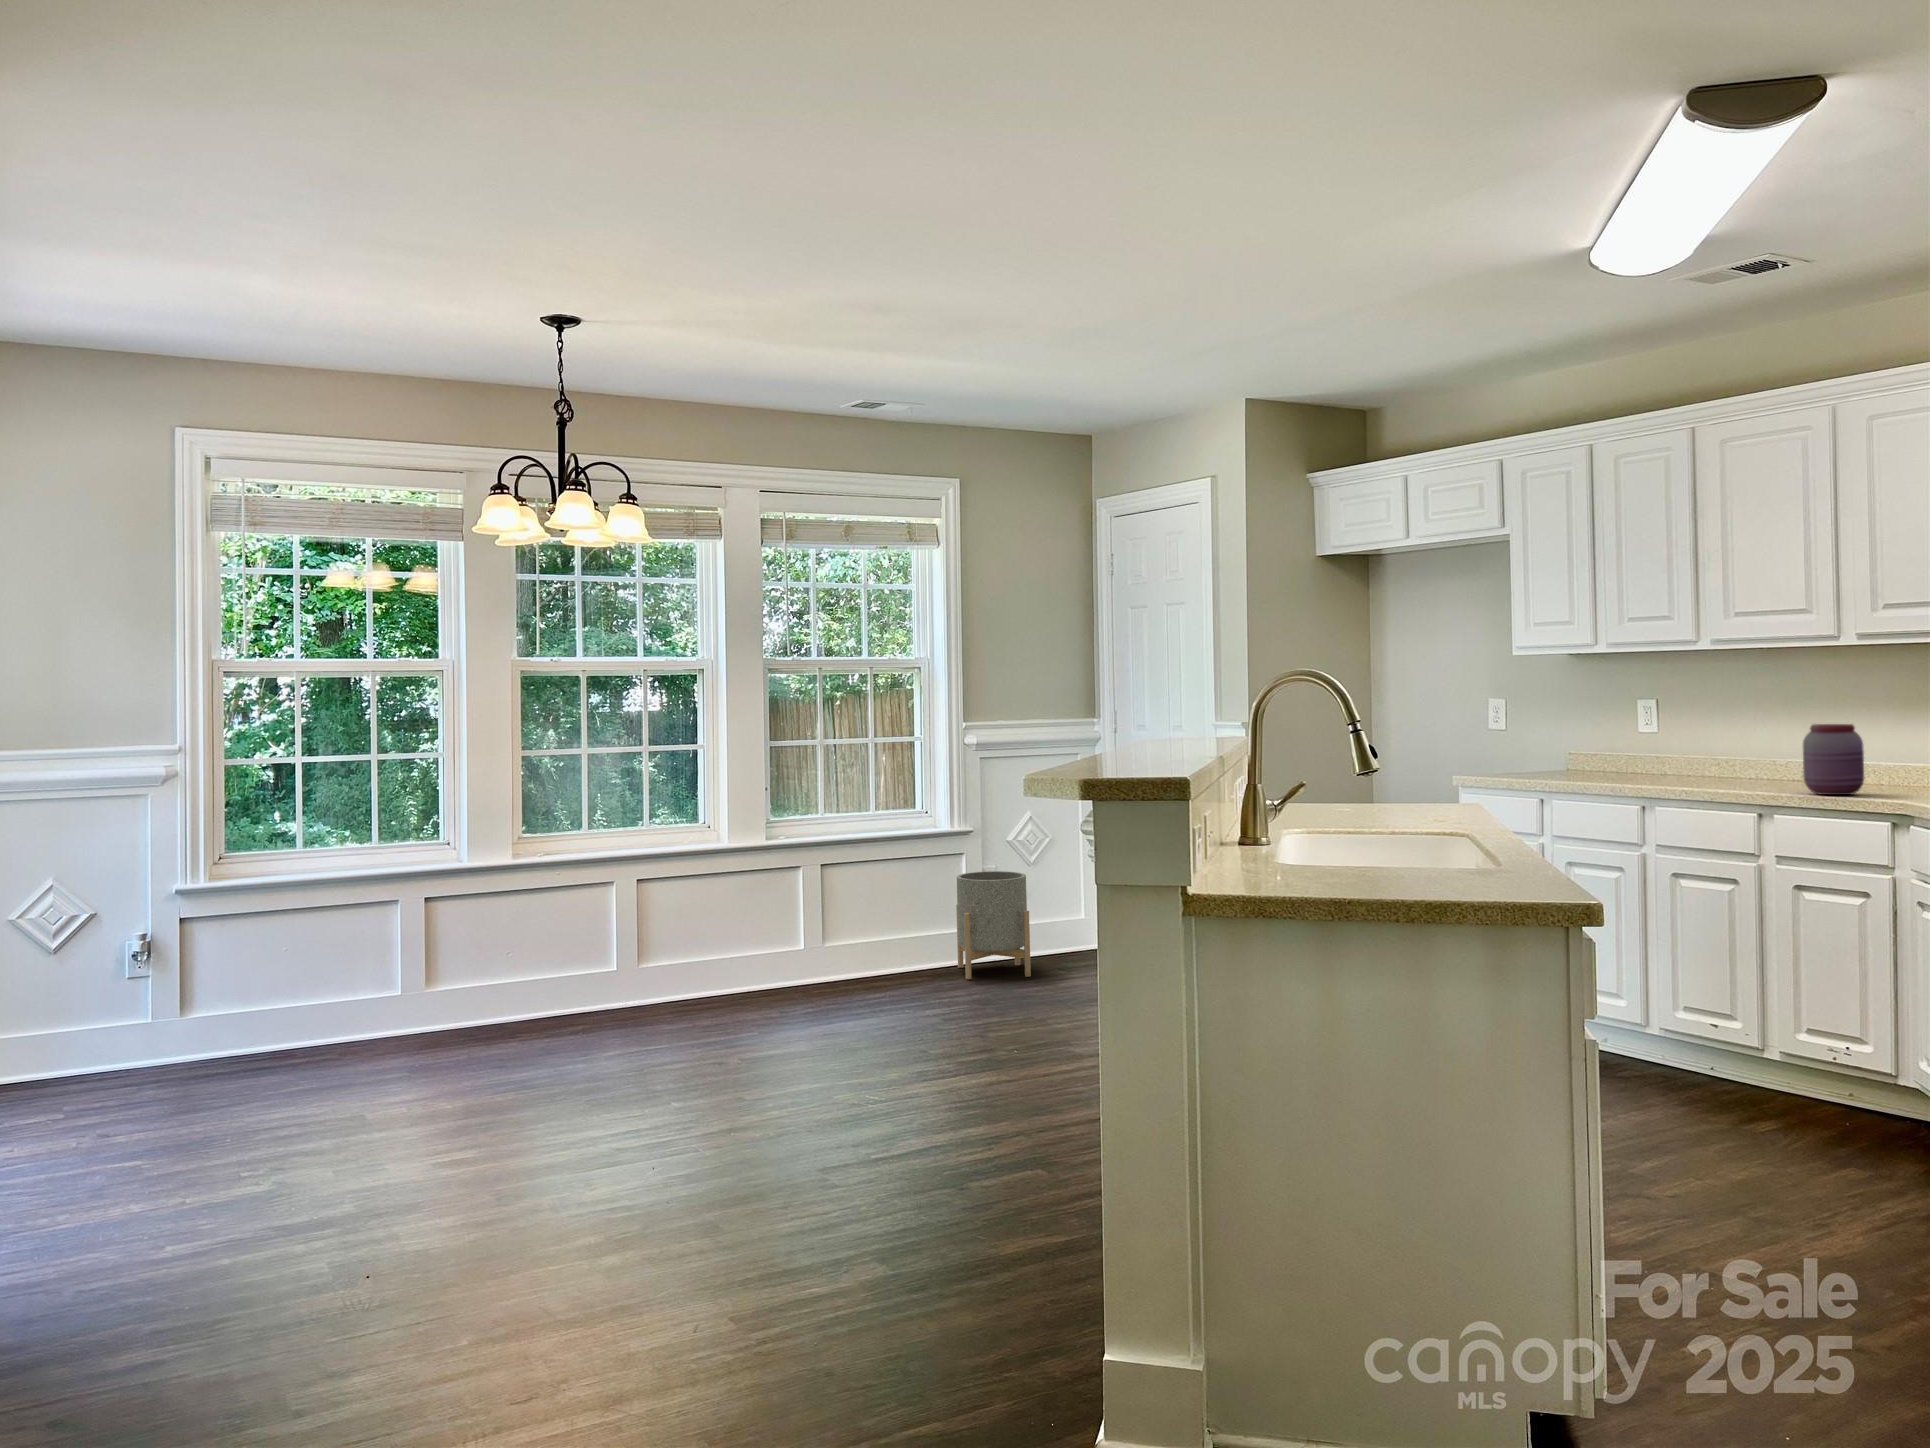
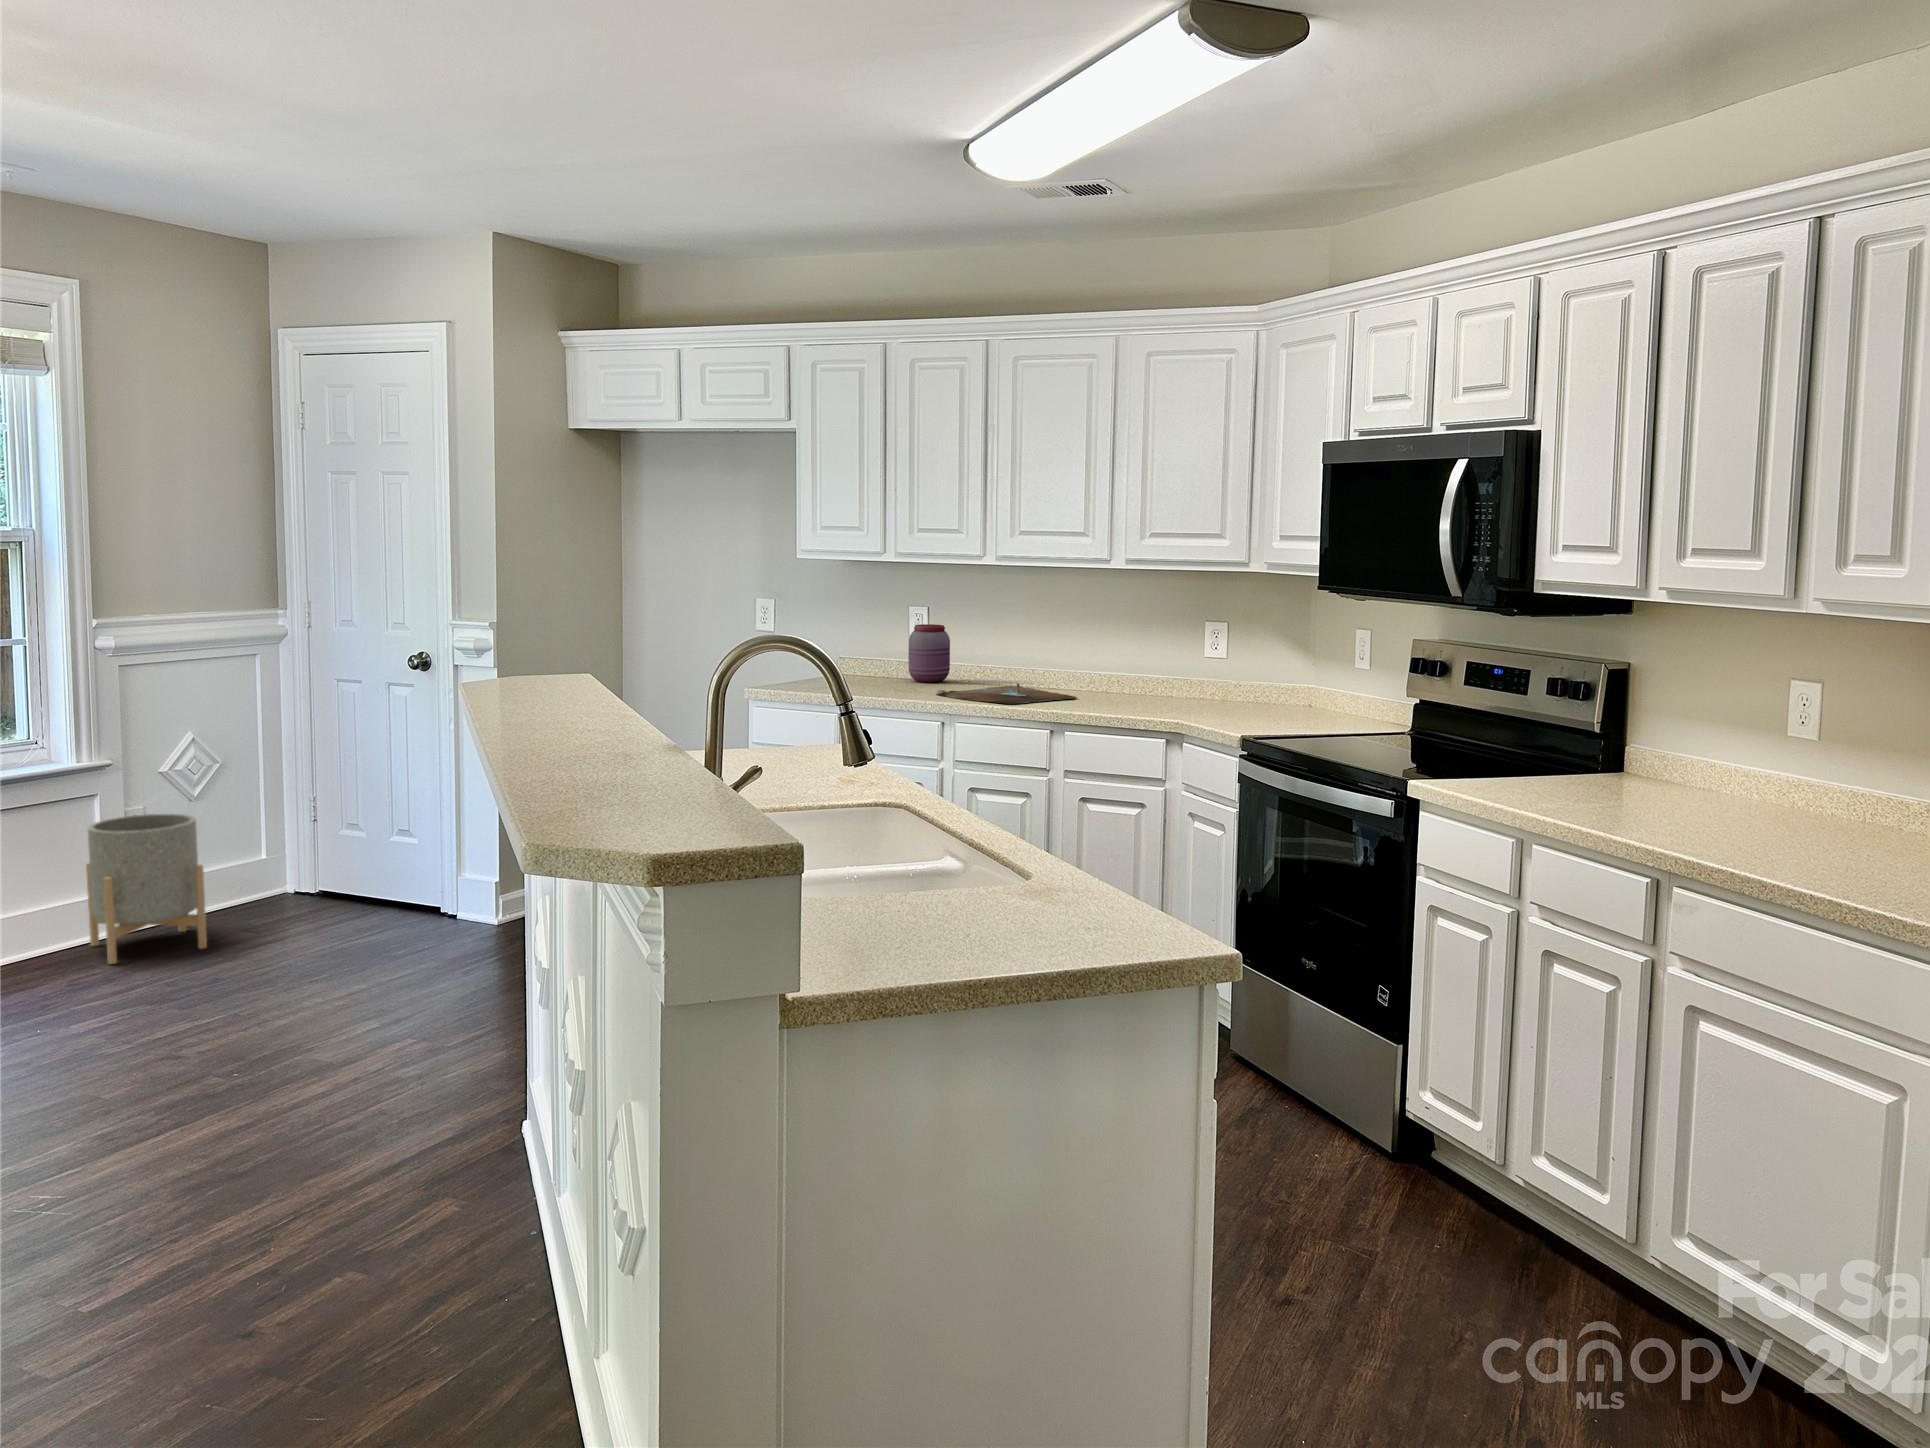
jar: present [1803,724,1864,795] -> present [908,624,950,682]
cutting board: none [1645,770,1809,789] -> present [936,683,1077,704]

